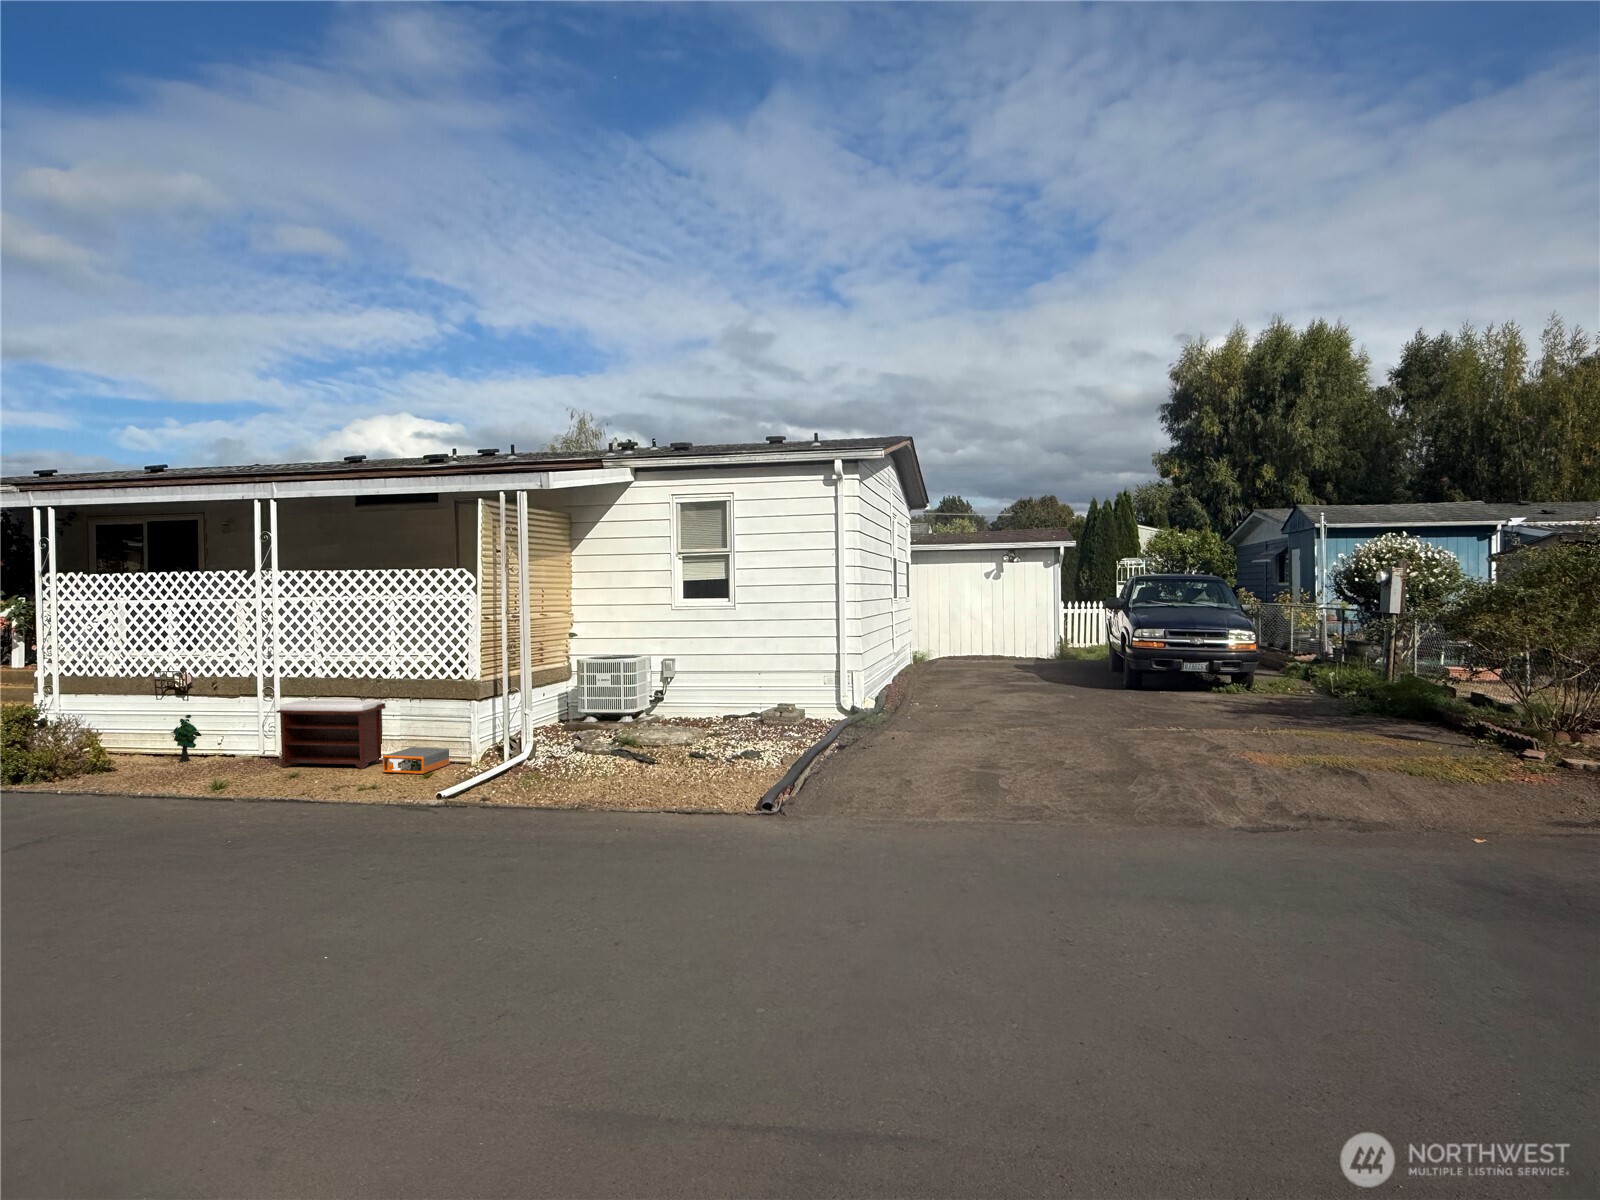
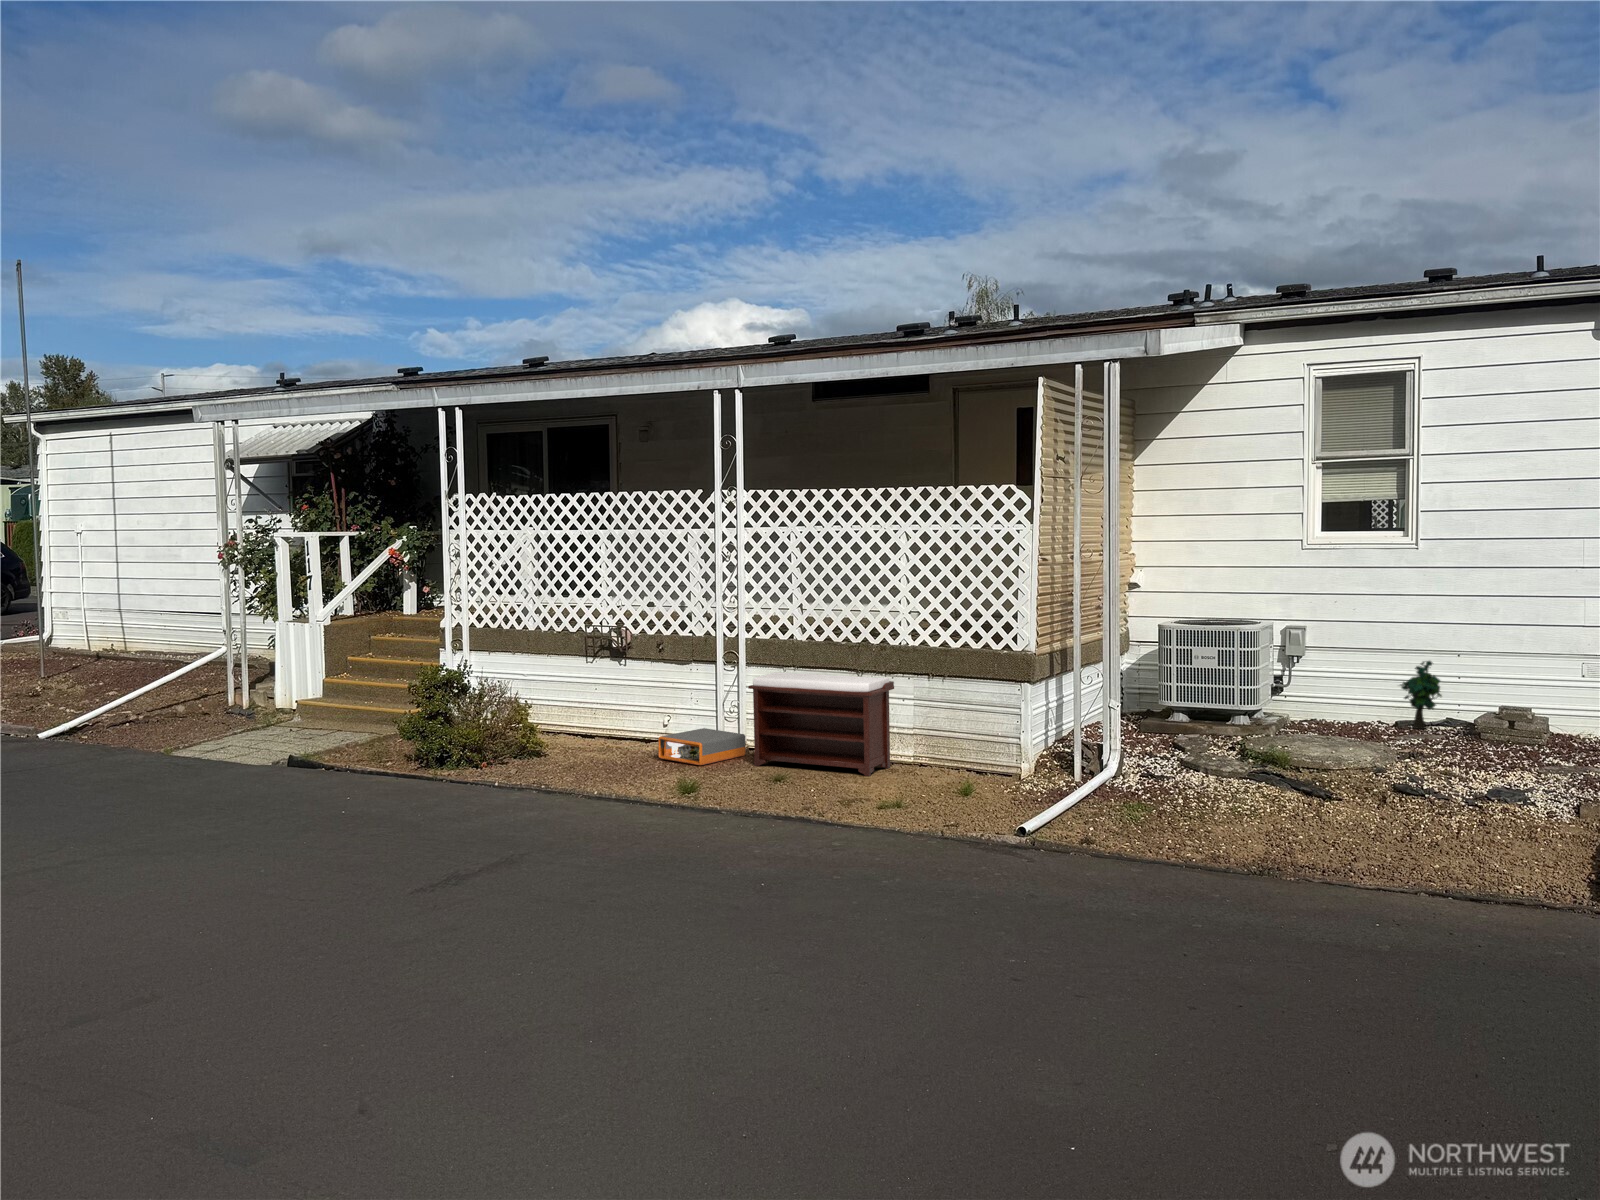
decorative plant: present [171,715,201,762] -> present [1400,661,1442,729]
storage box: present [383,747,450,774] -> present [658,728,746,765]

